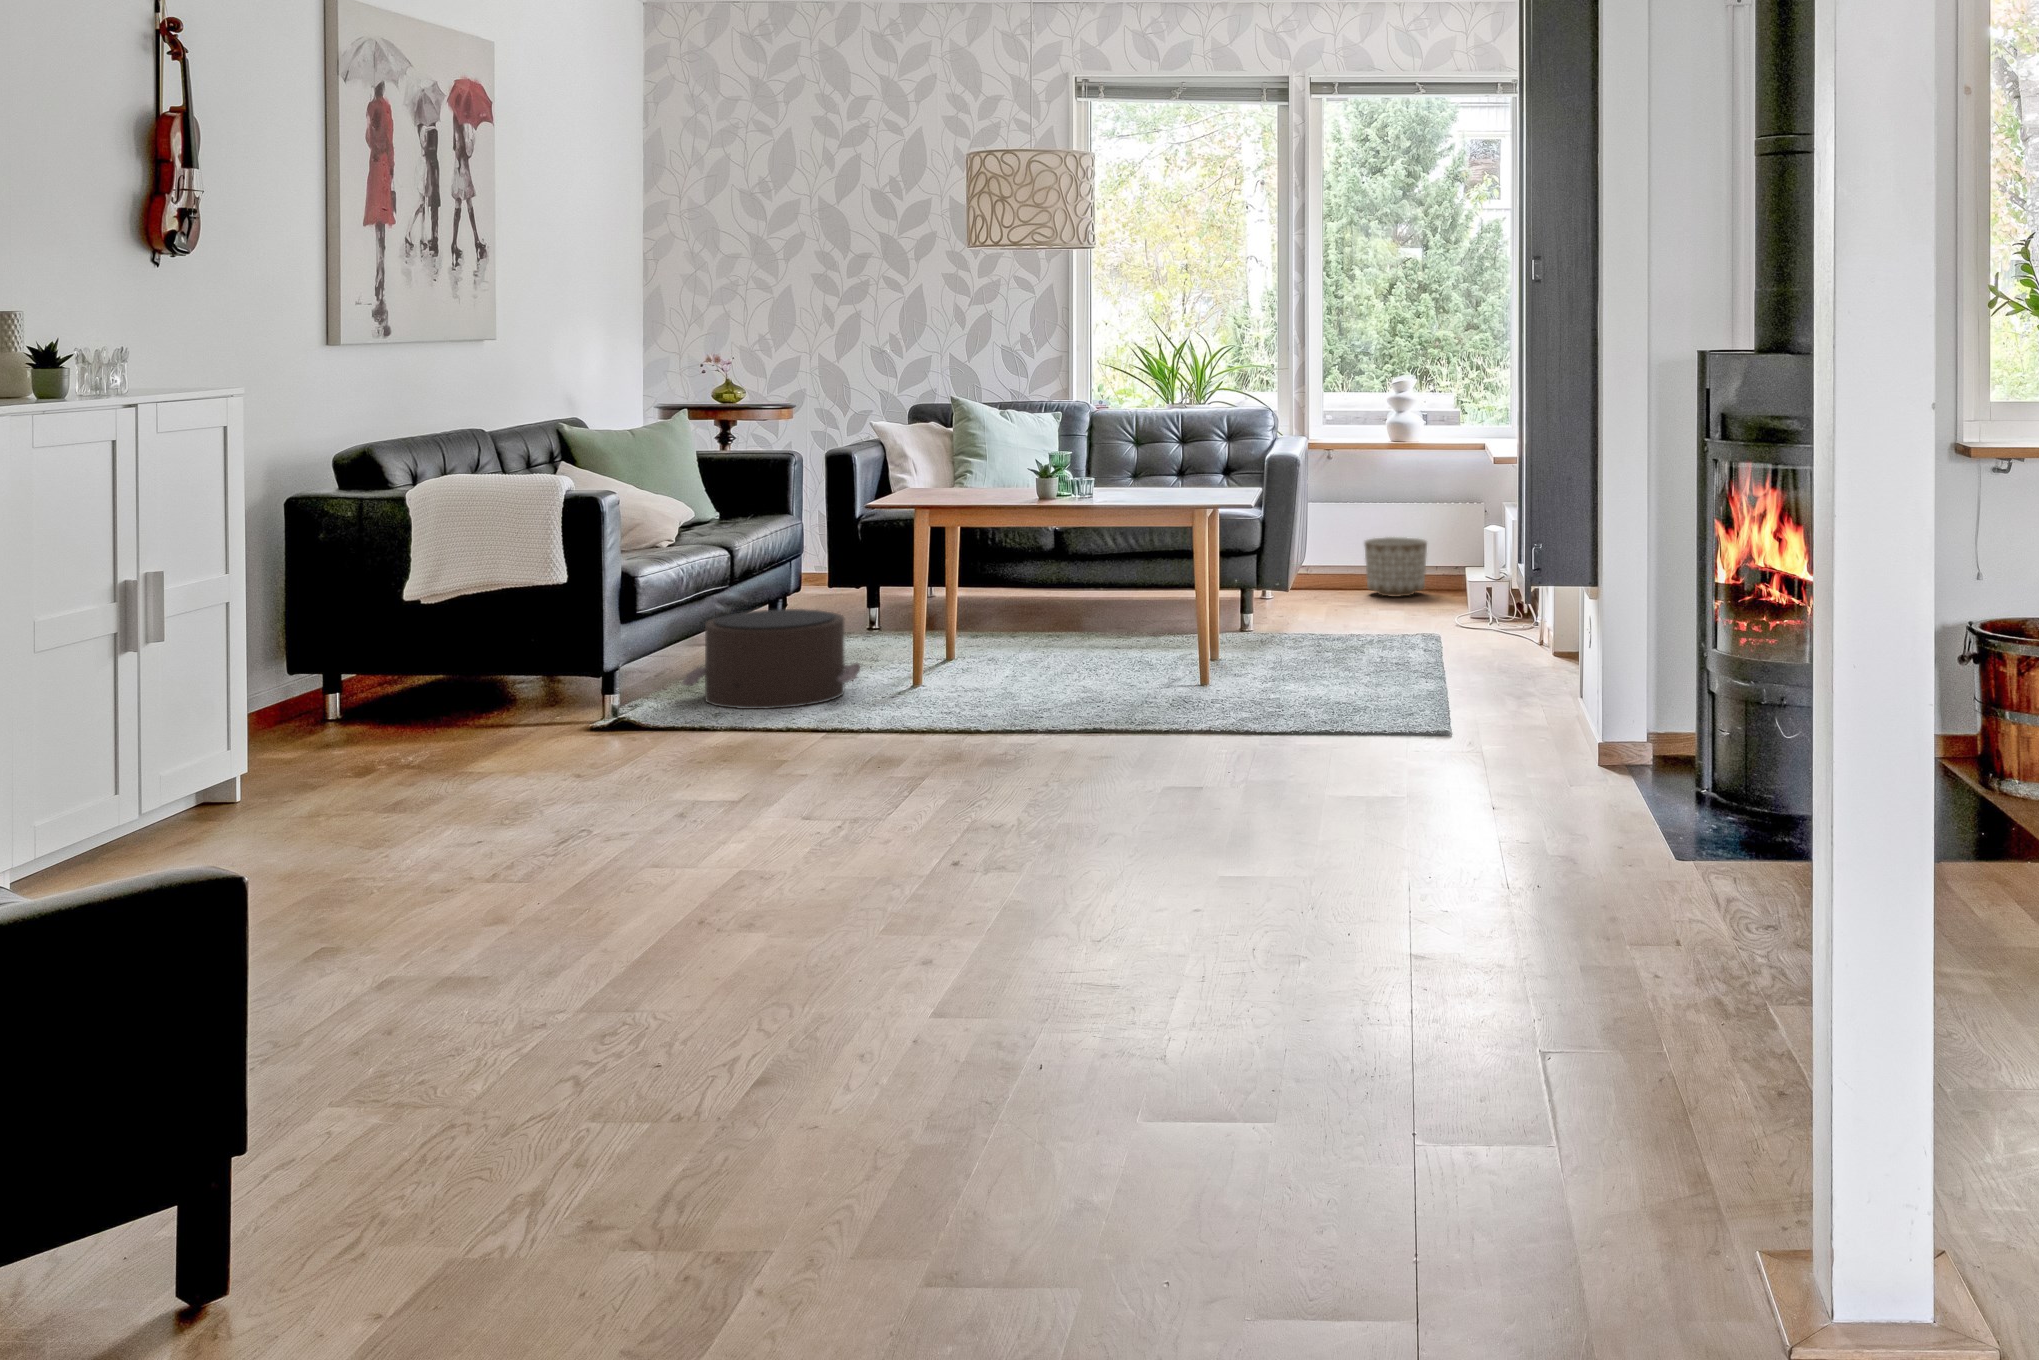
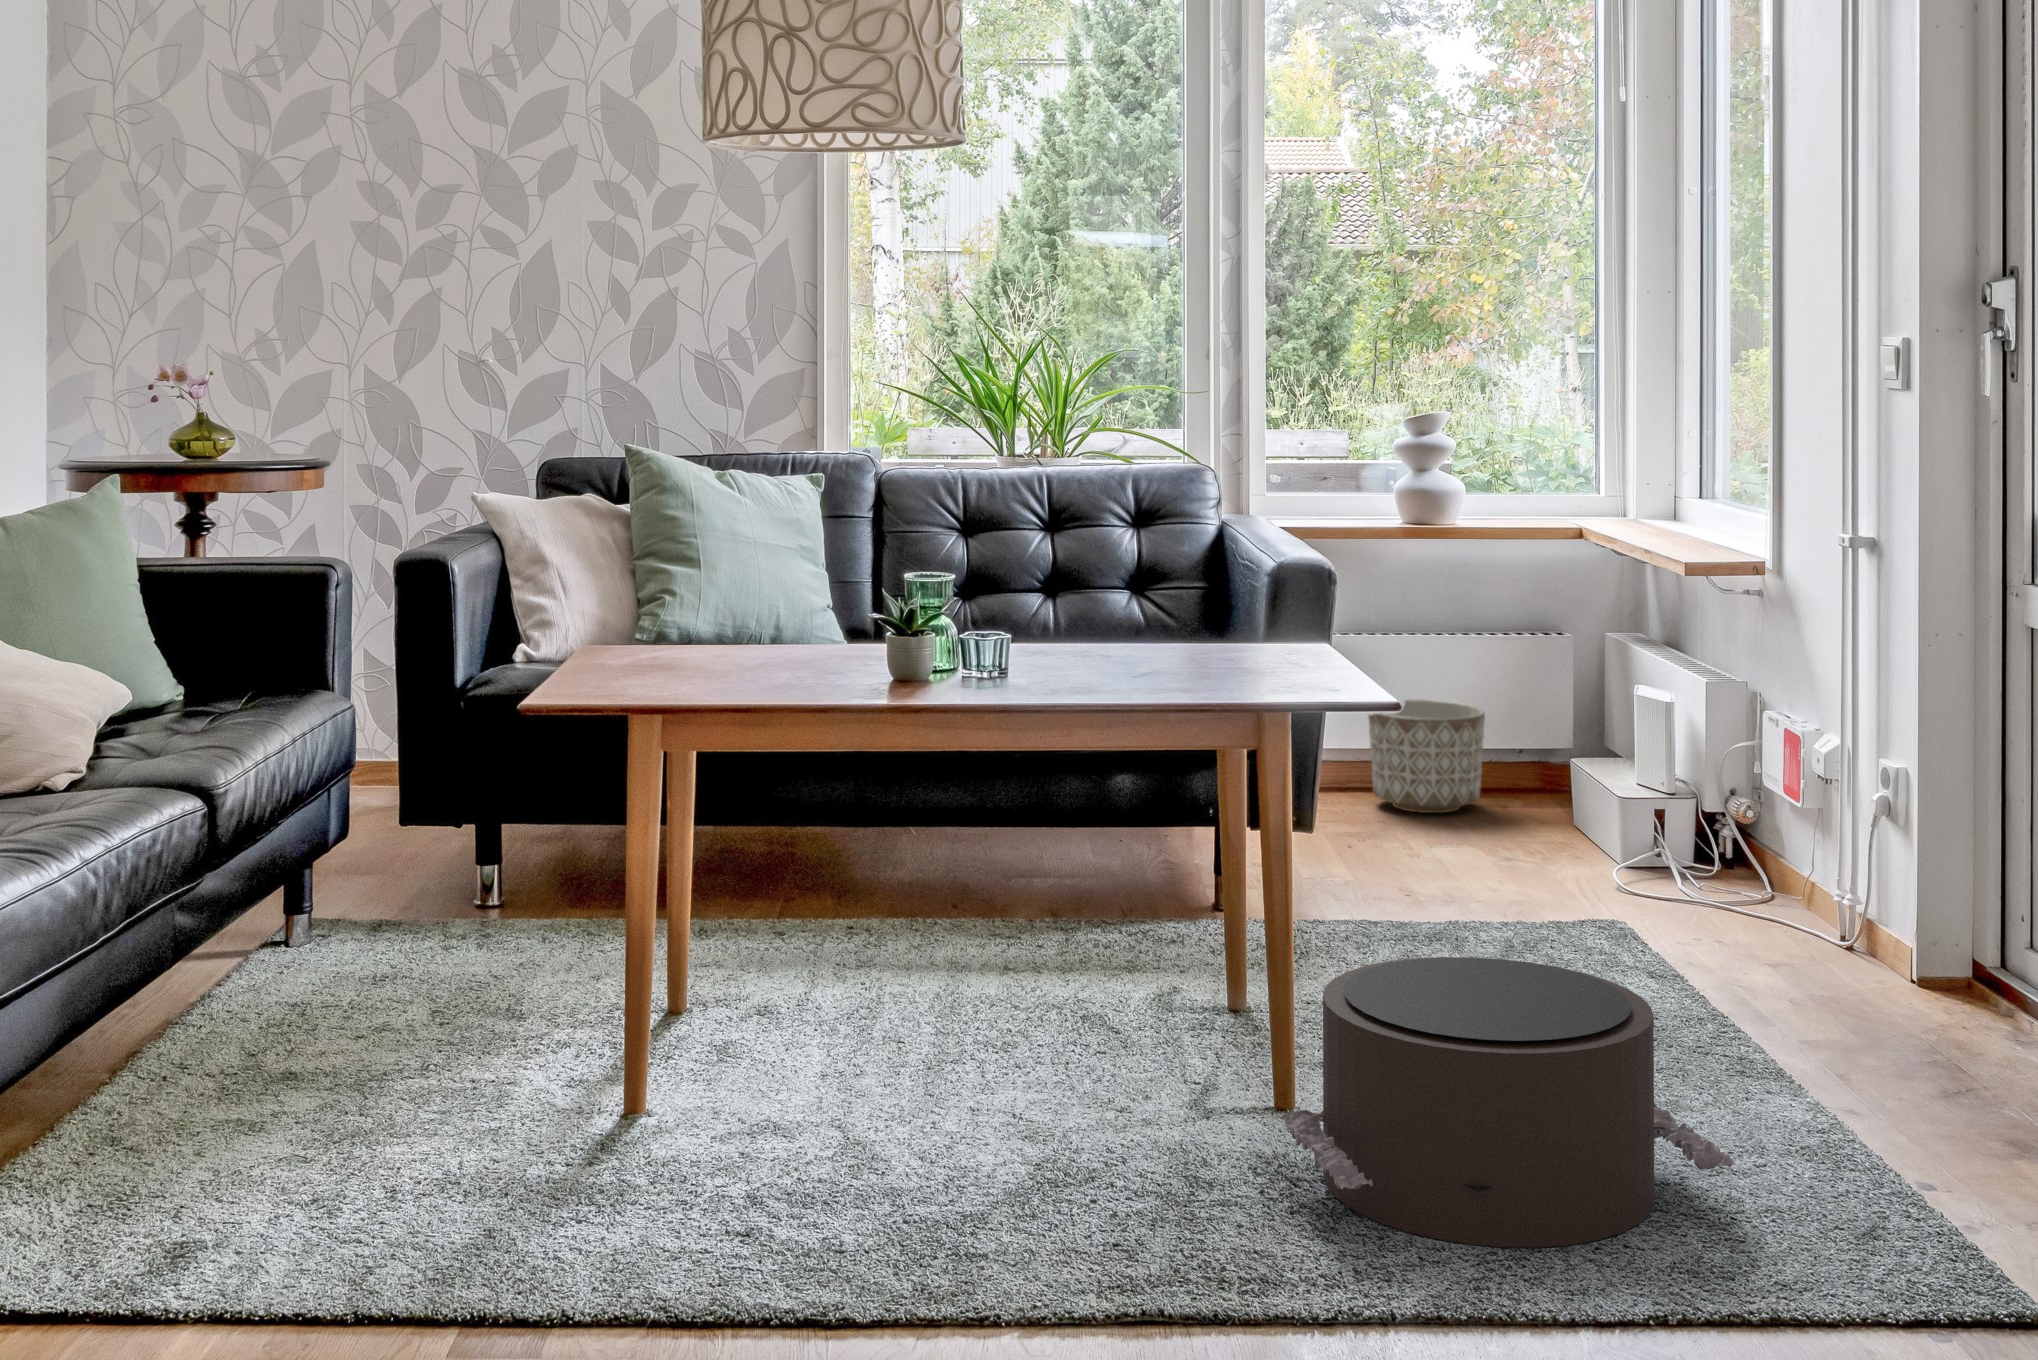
pouf: present [682,609,860,709] -> present [1282,957,1734,1248]

